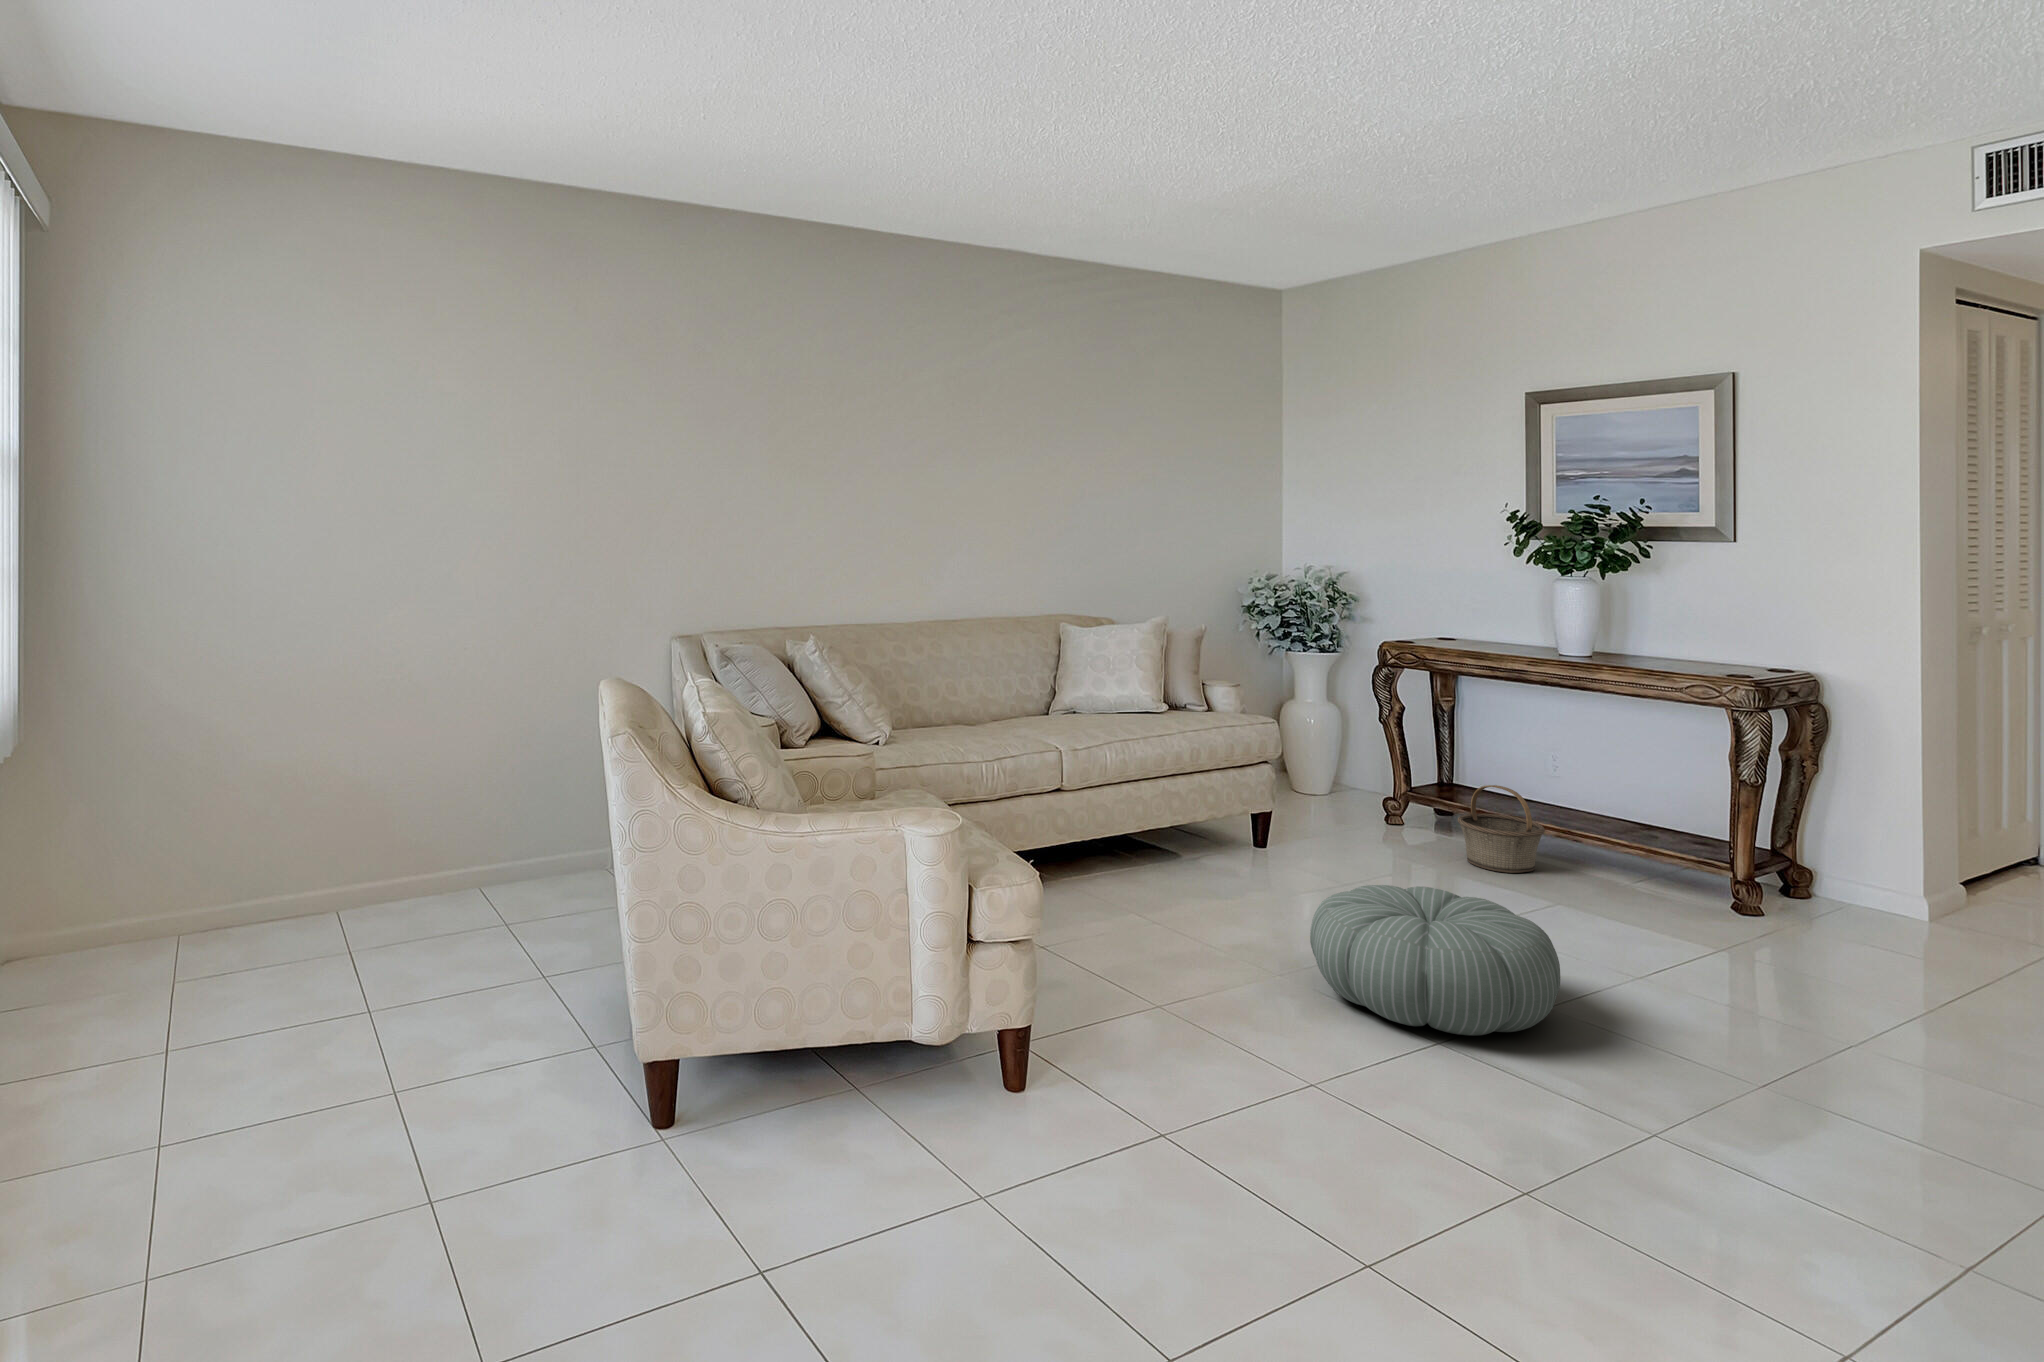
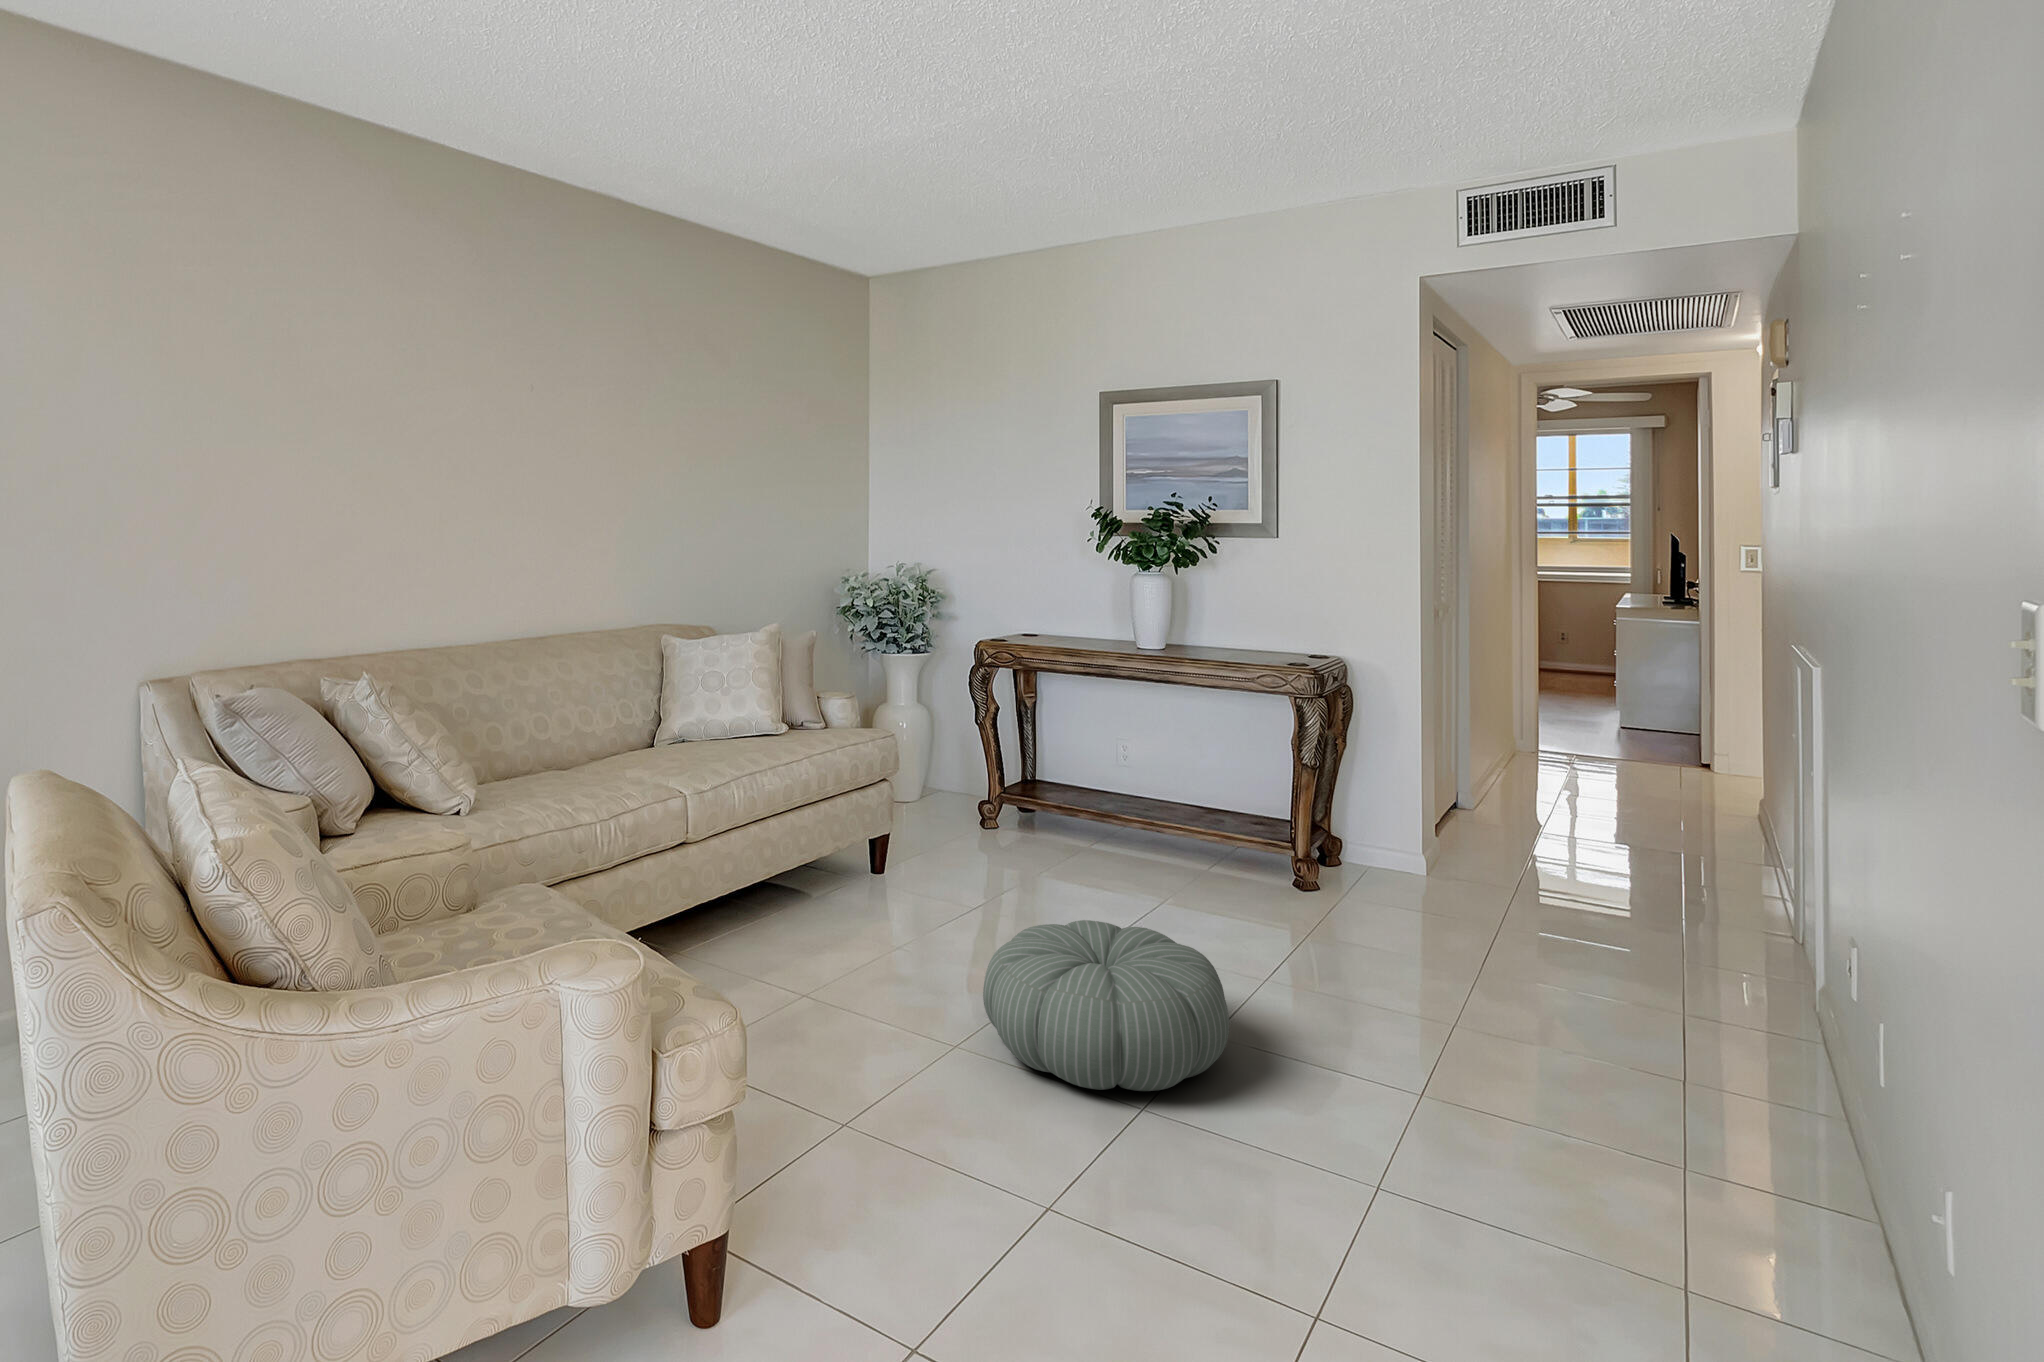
basket: present [1458,785,1545,873] -> none [1060,784,1137,872]

